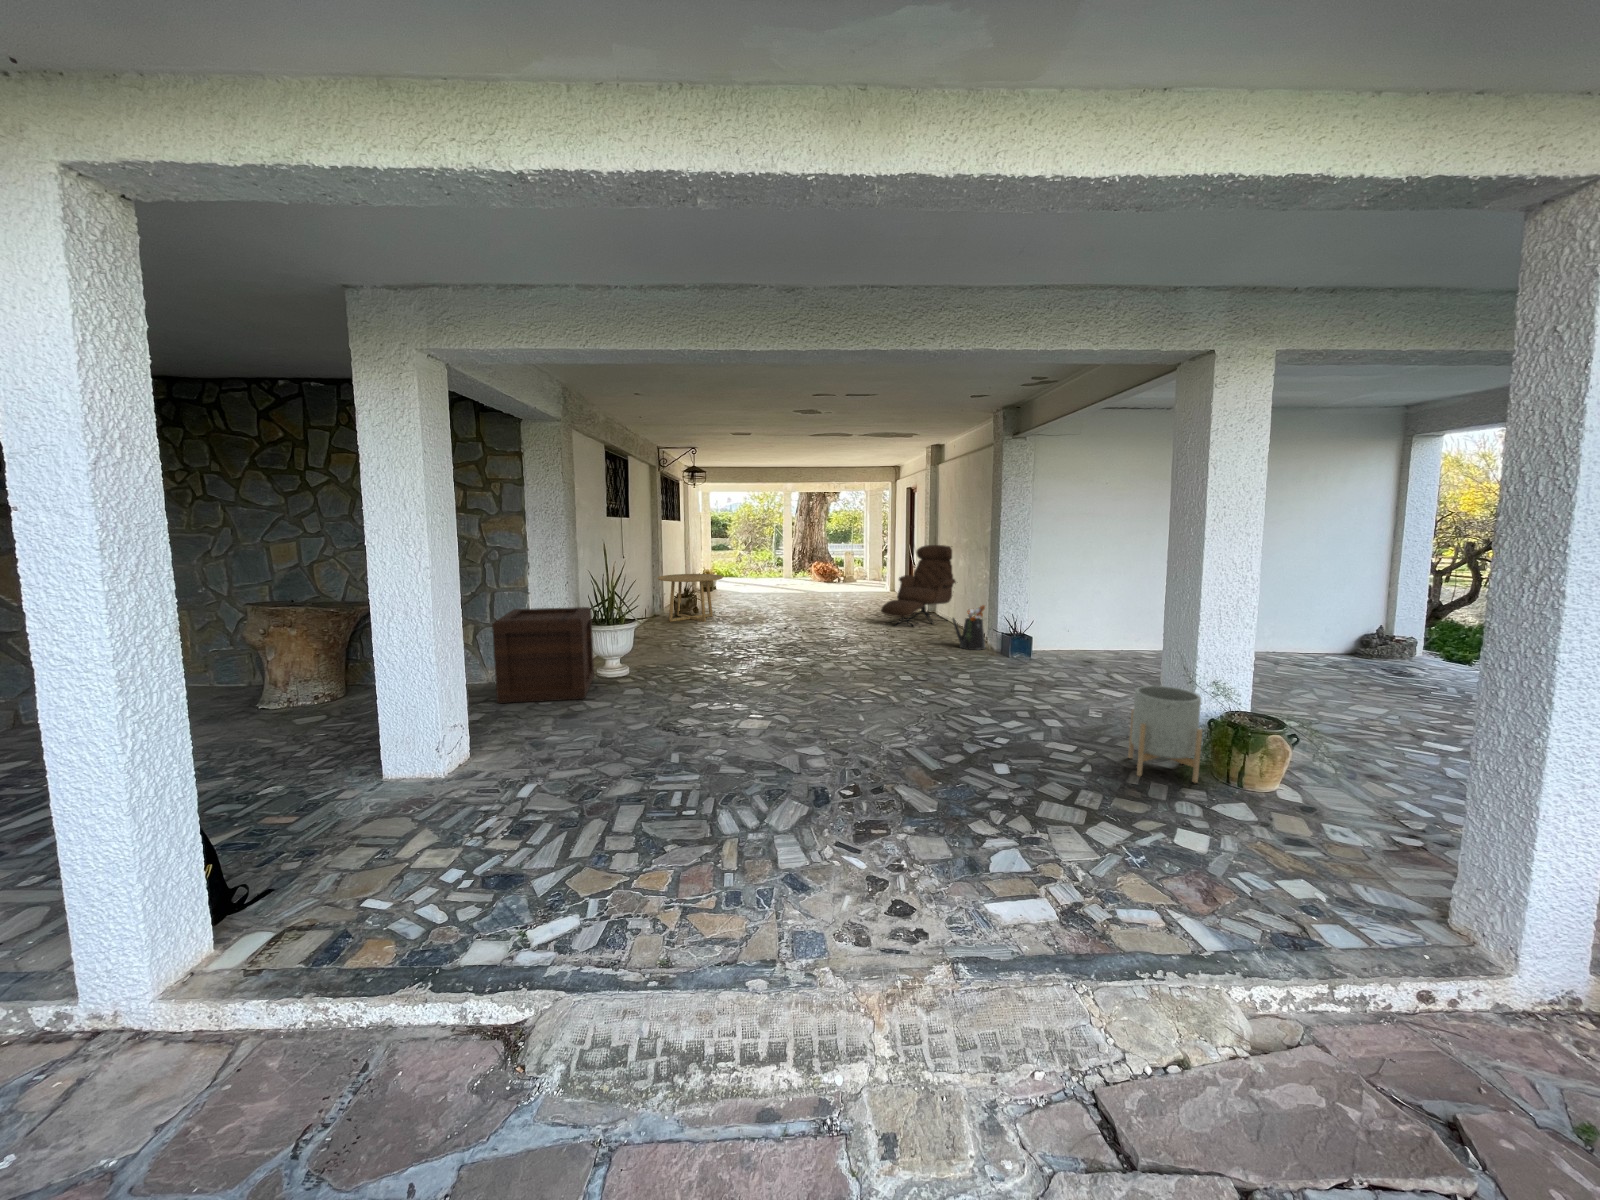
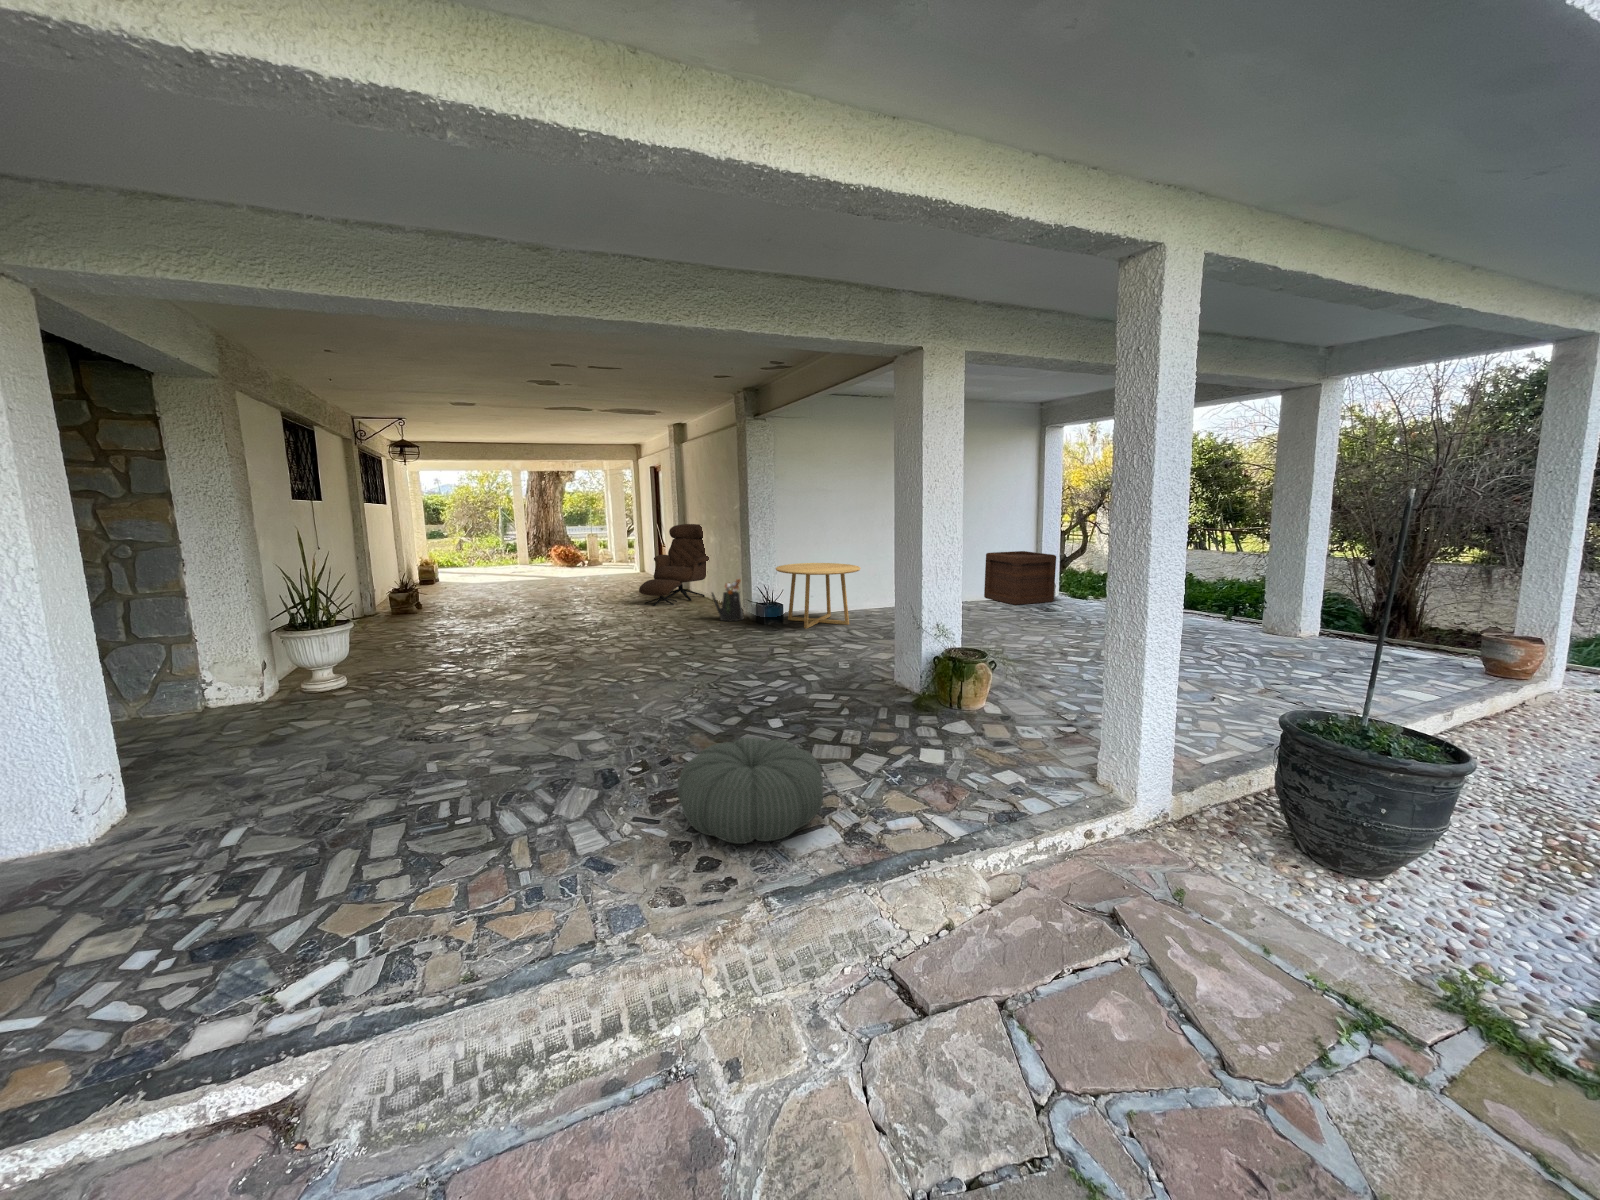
round table: present [658,574,723,622] -> present [776,563,861,629]
wooden crate: present [492,607,594,704] -> present [984,551,1056,605]
planter: present [1128,686,1202,783] -> none [875,635,930,712]
pouf: none [879,781,1041,901] -> present [678,738,823,844]

